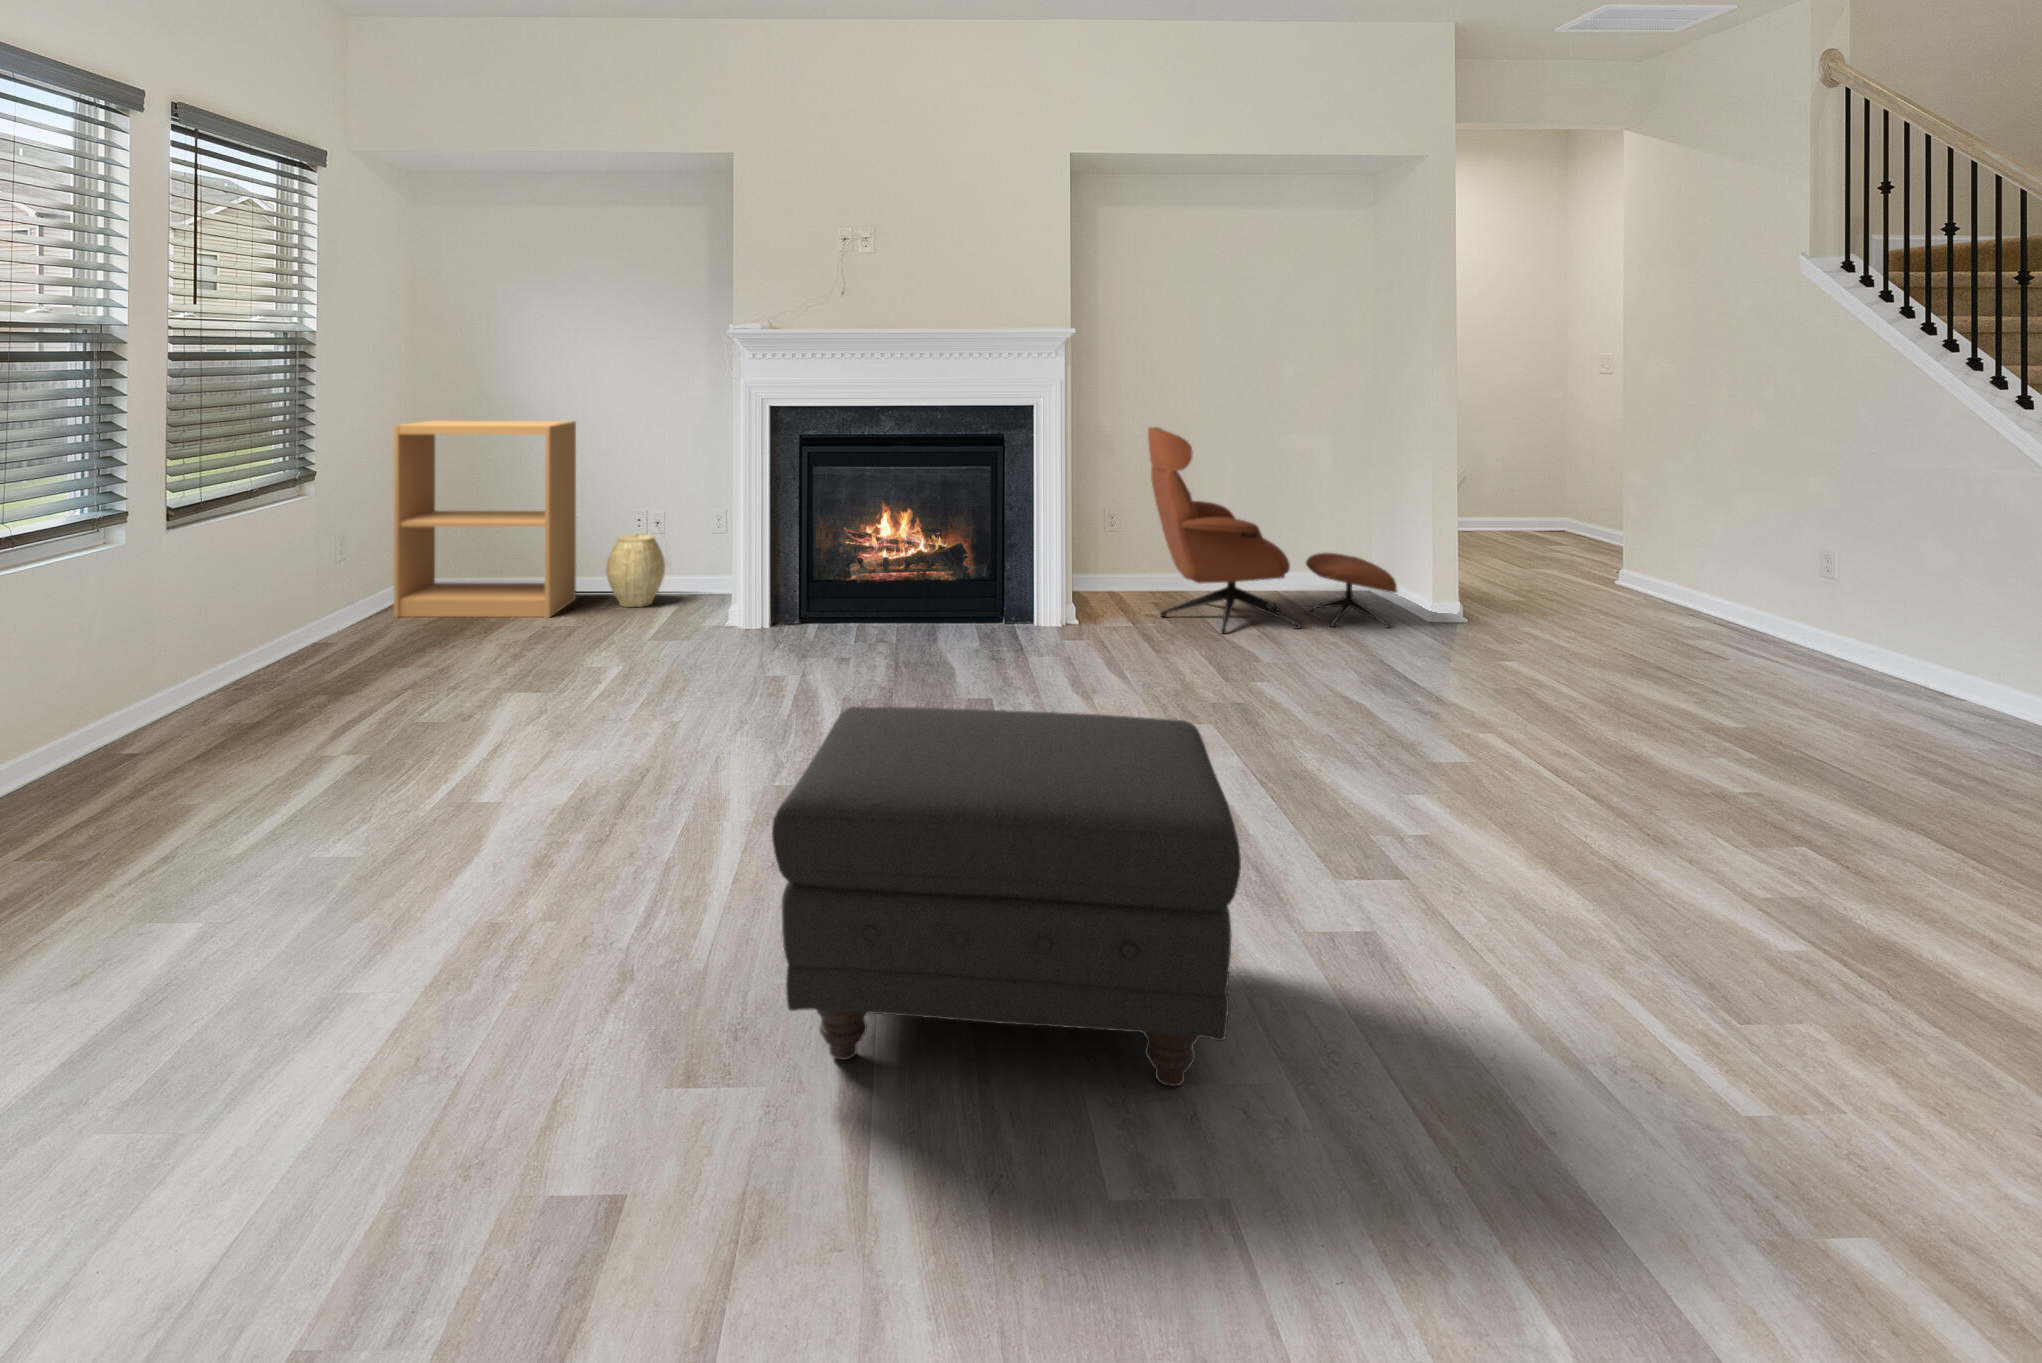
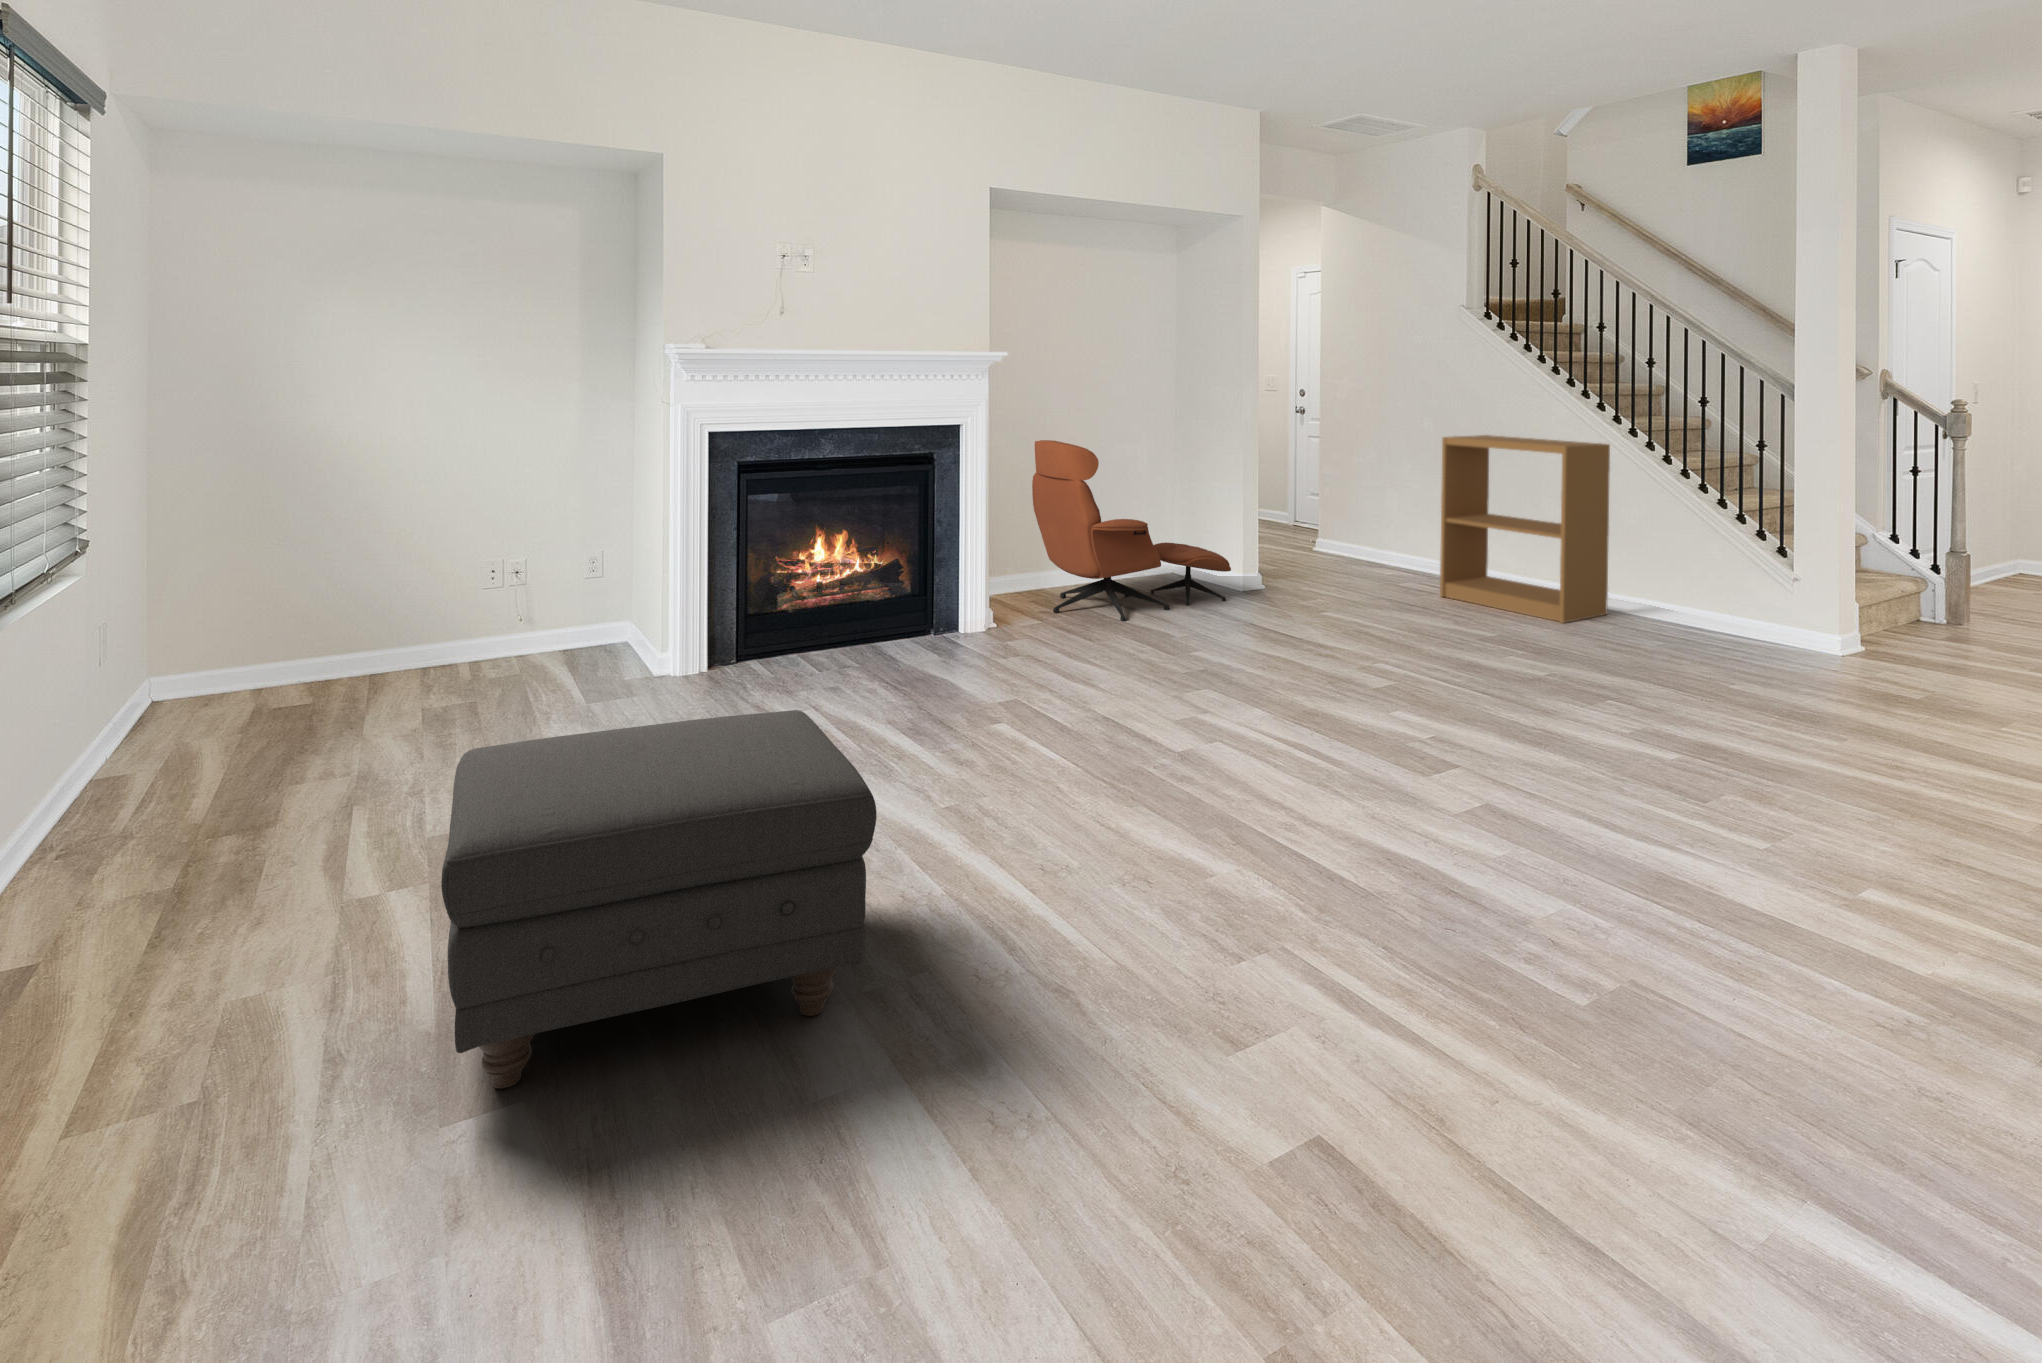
bookshelf: present [394,421,576,618] -> present [1440,435,1610,623]
woven basket: present [606,533,665,607] -> none [478,582,552,670]
ottoman: present [772,707,1241,1086] -> present [441,710,877,1088]

